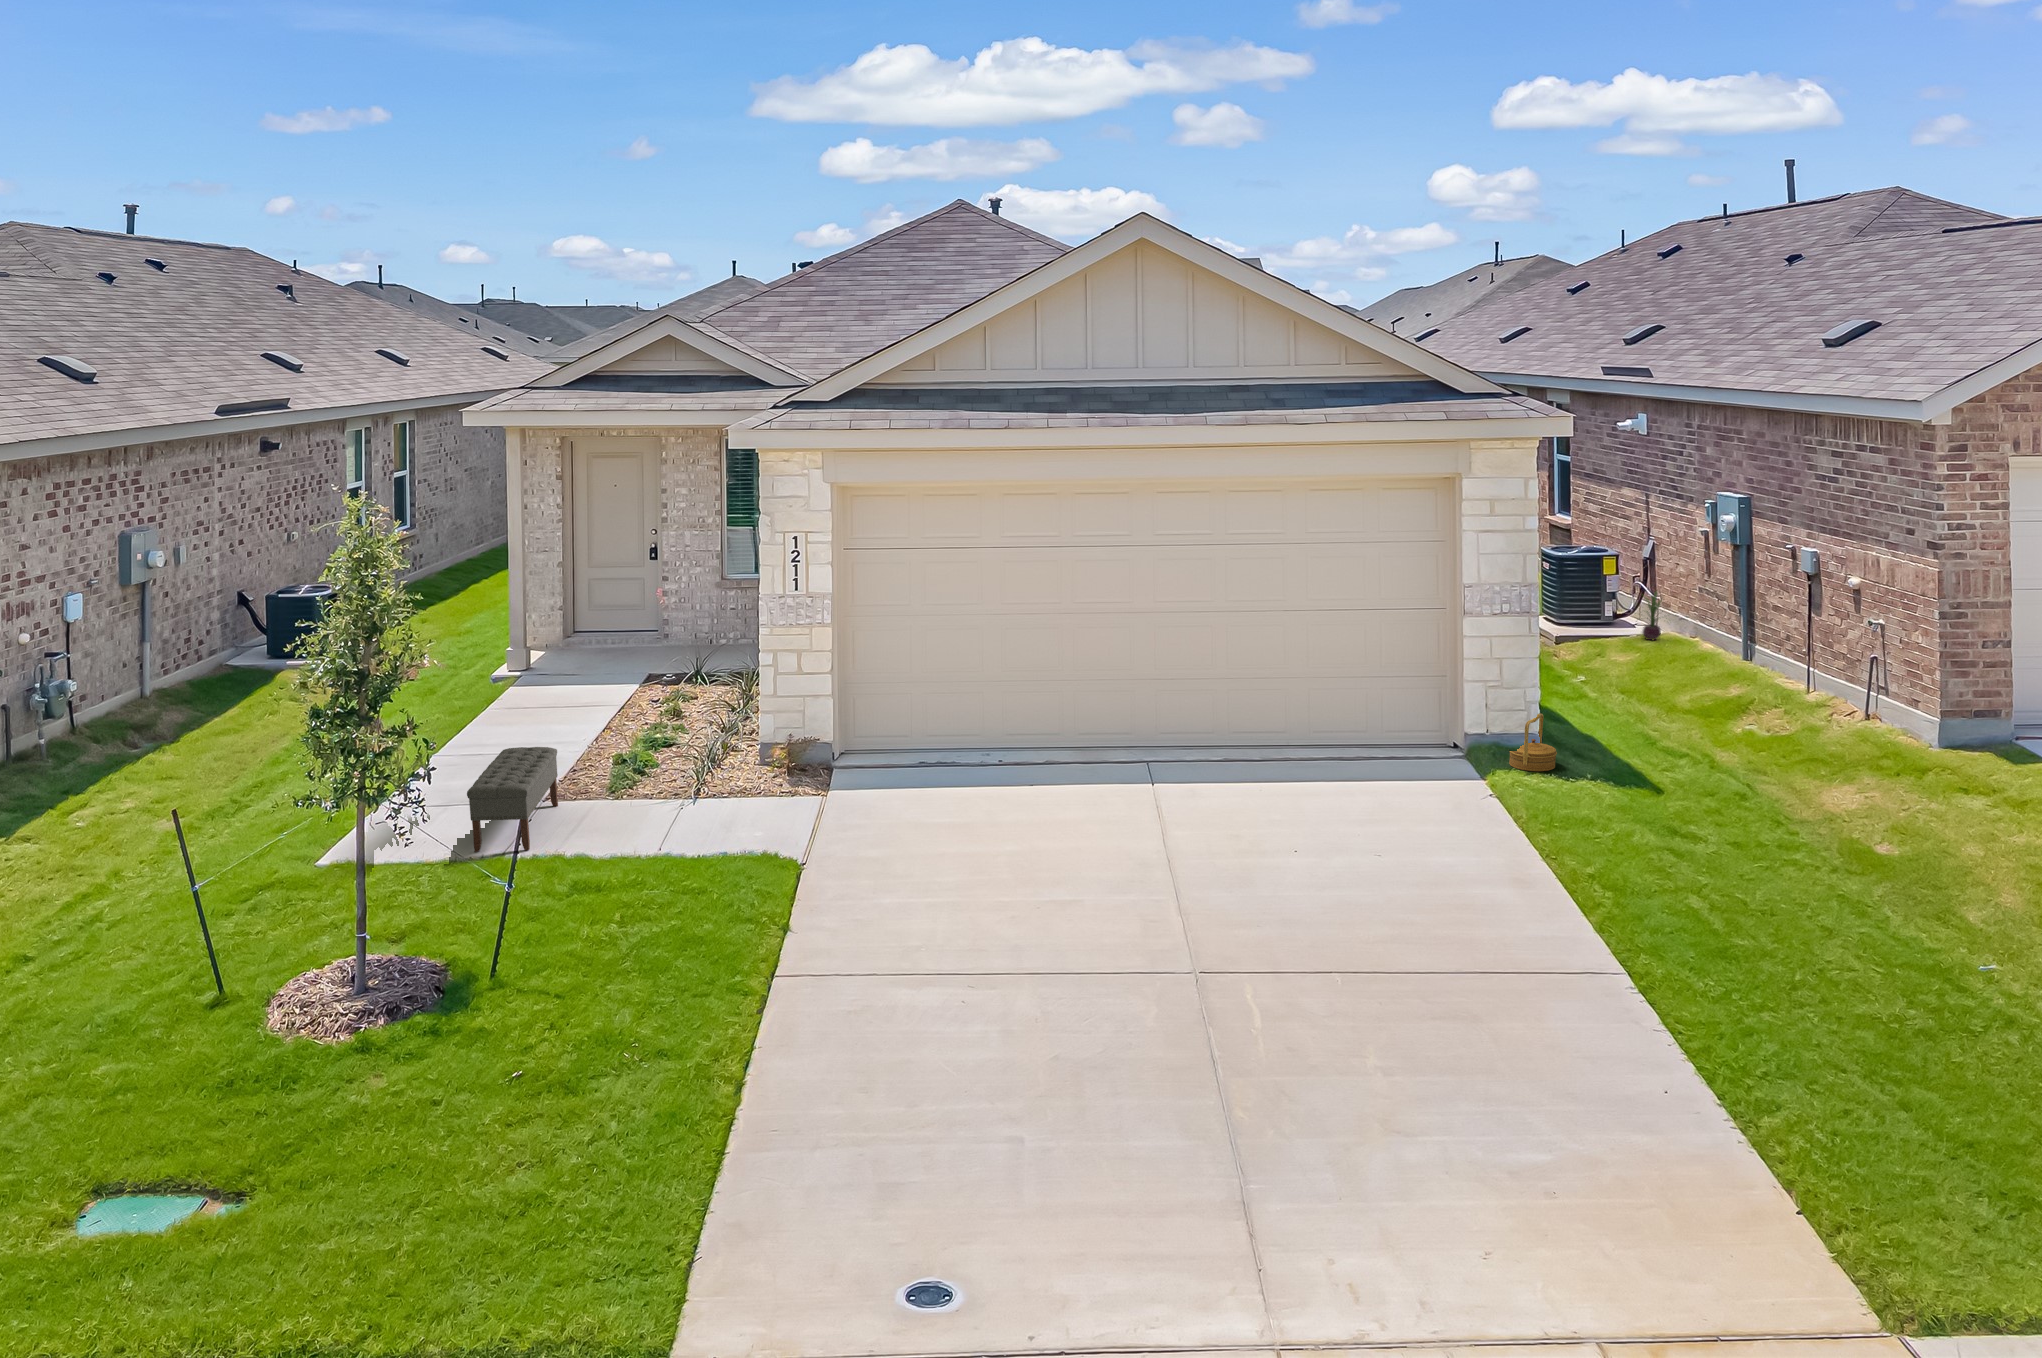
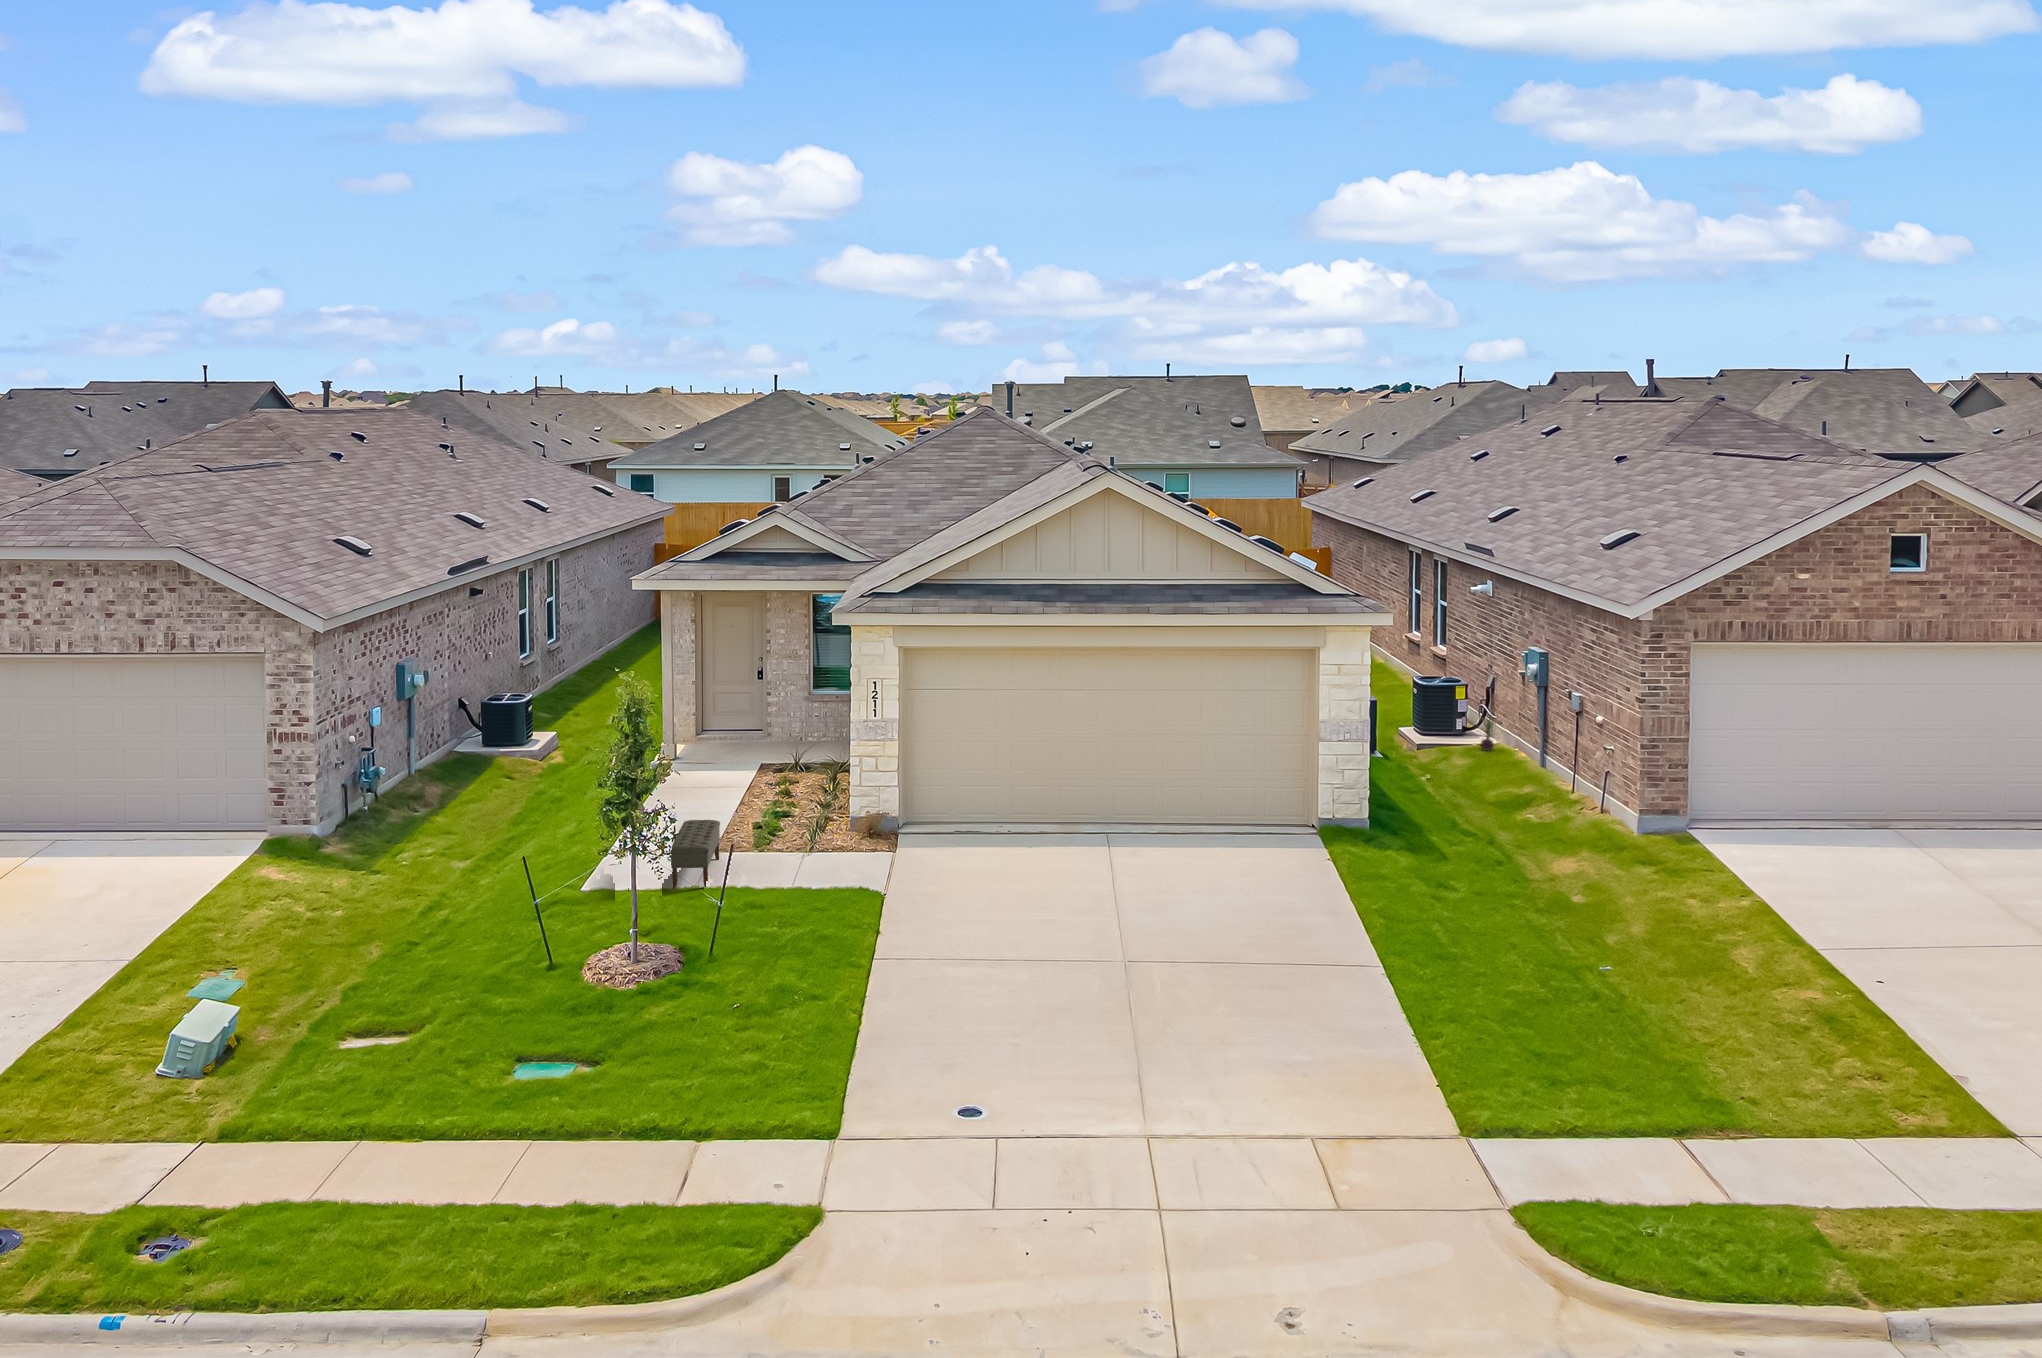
woven basket: present [1509,713,1557,771] -> none [1356,807,1388,847]

